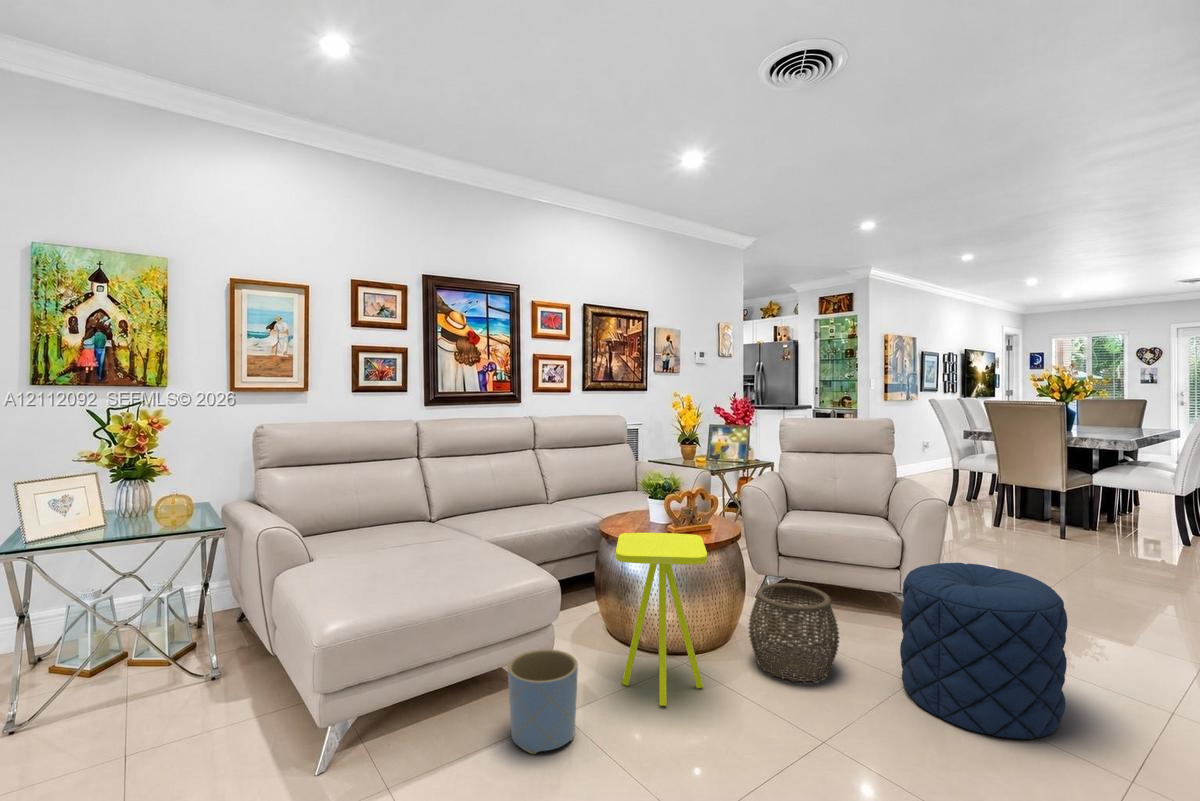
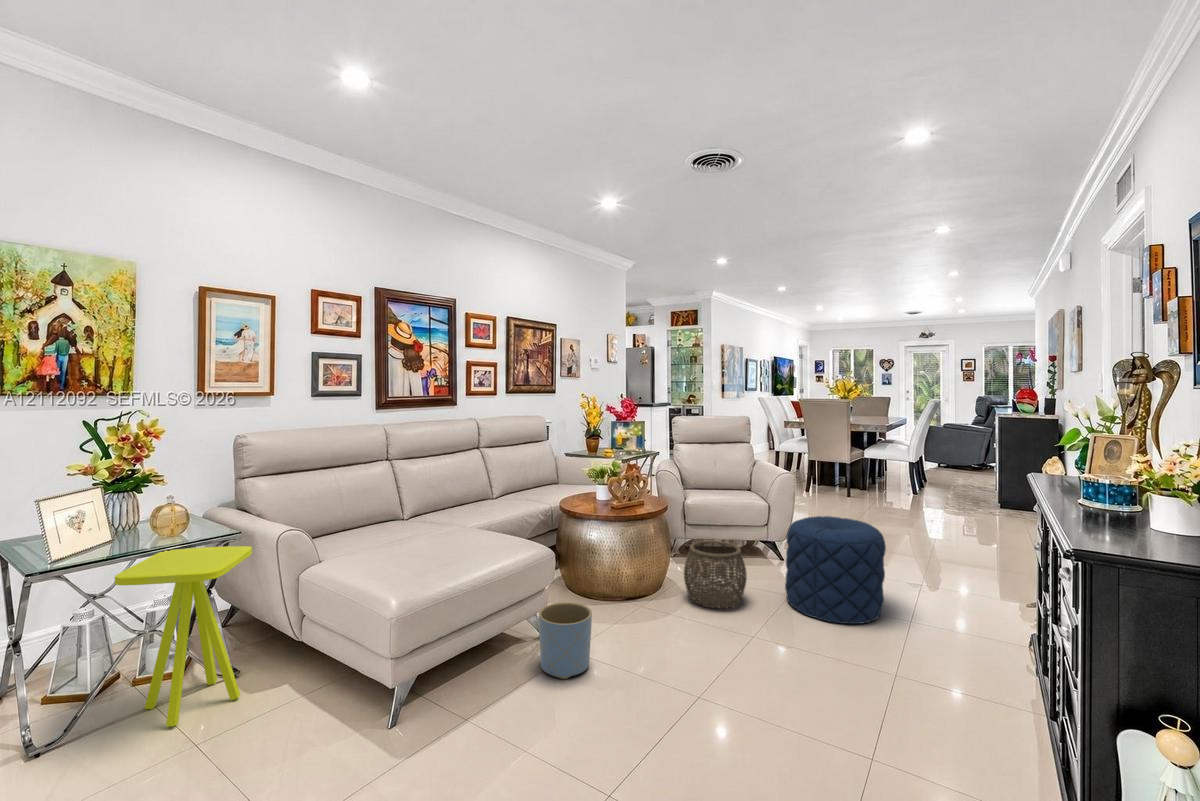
side table: present [616,533,707,706] -> present [115,546,252,727]

